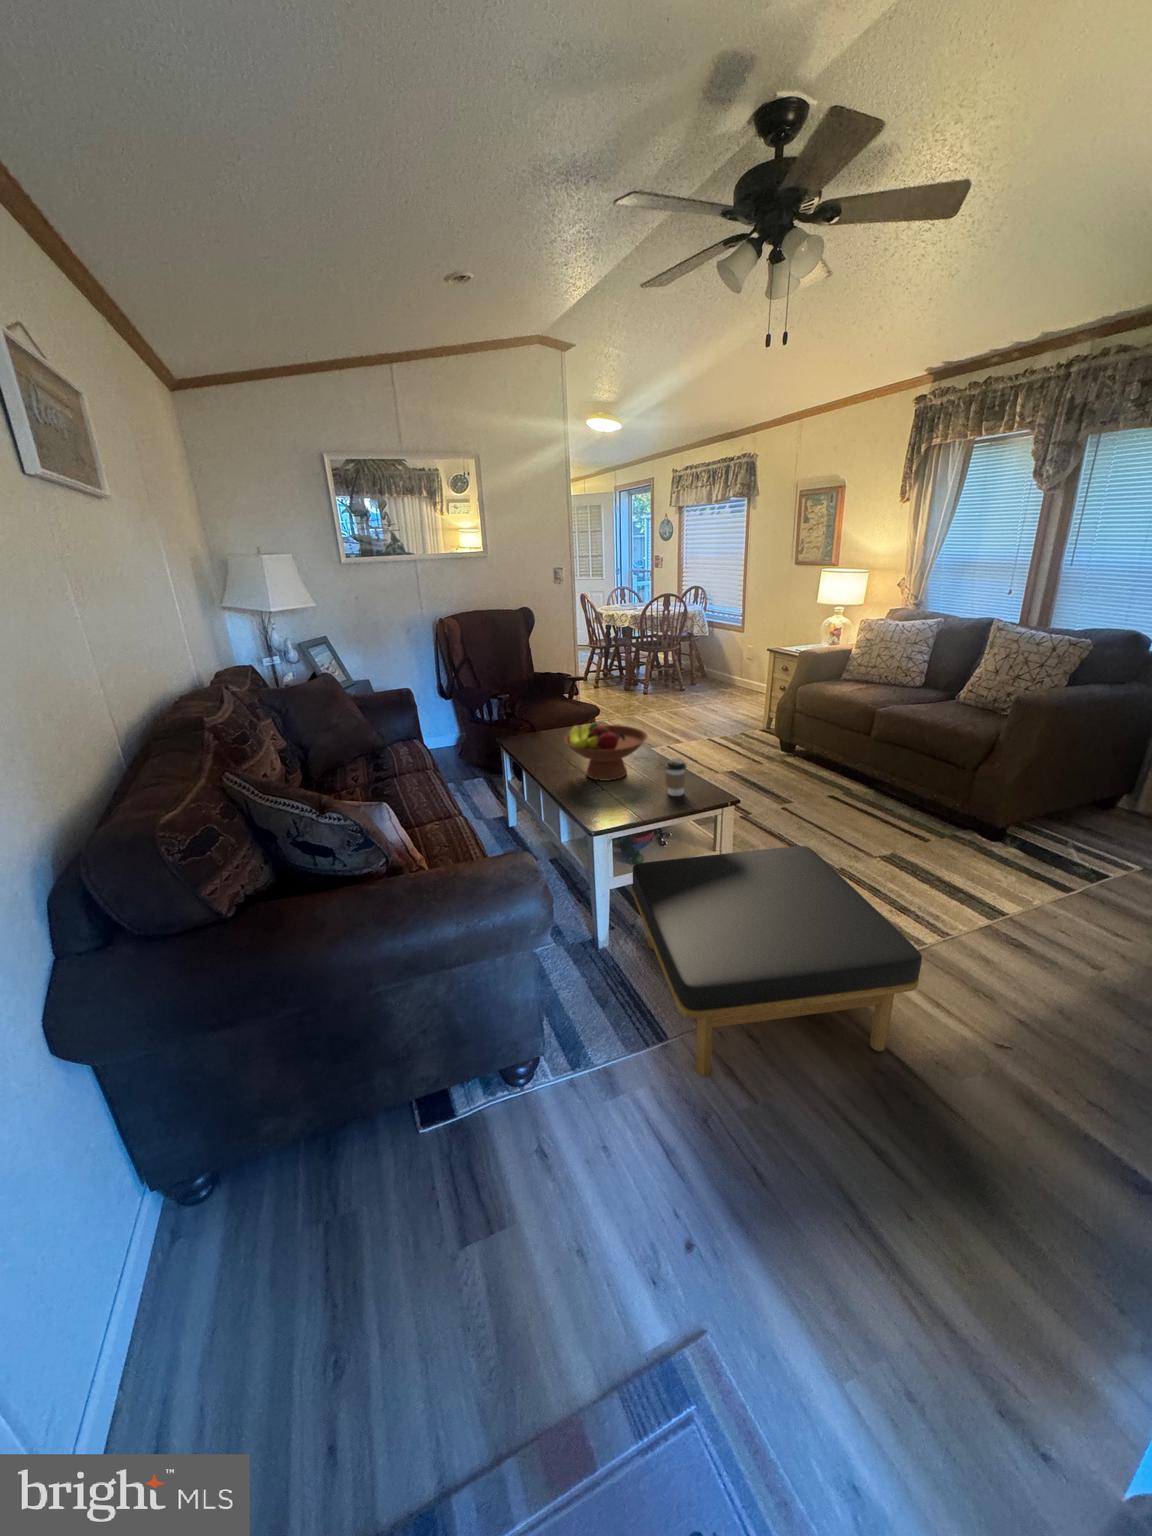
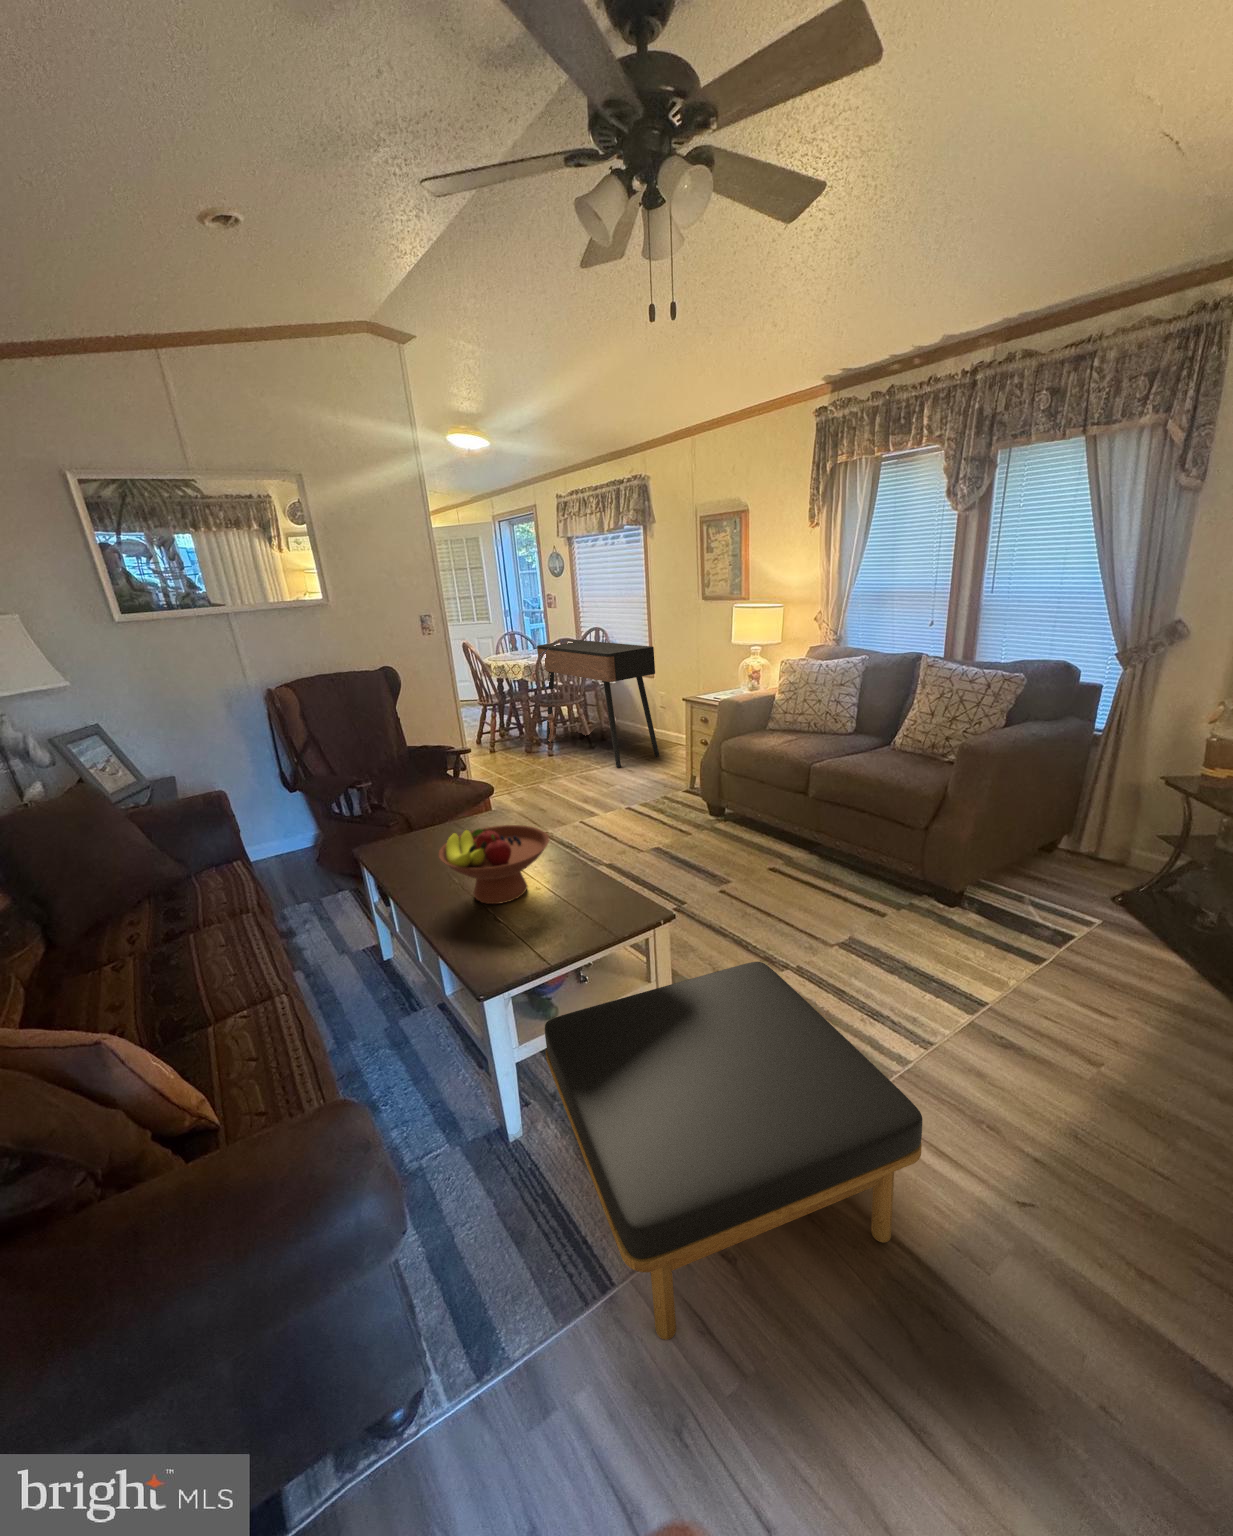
console table: none [643,597,745,708] -> present [537,640,659,768]
coffee cup: present [665,759,687,796] -> none [575,869,603,918]

